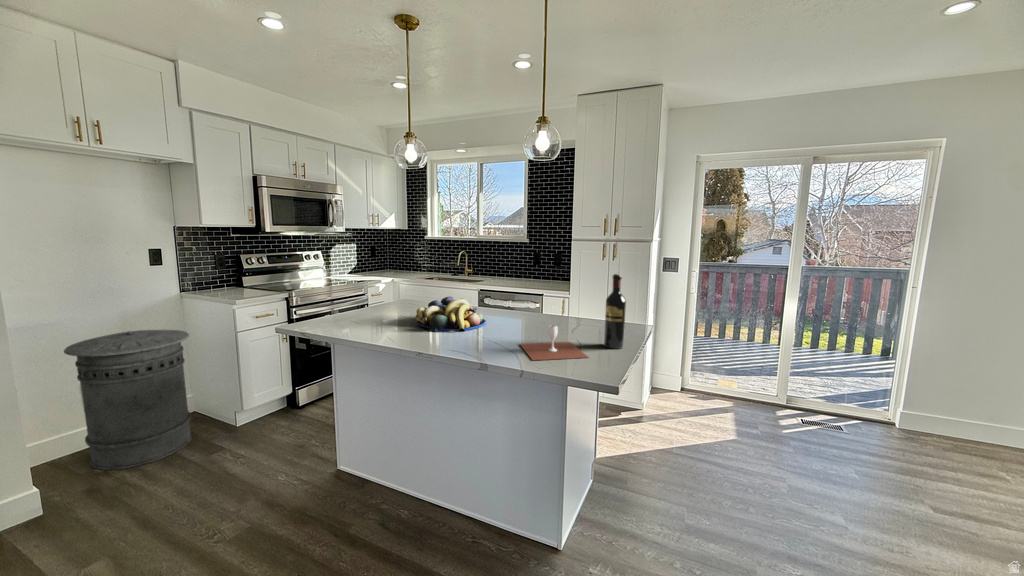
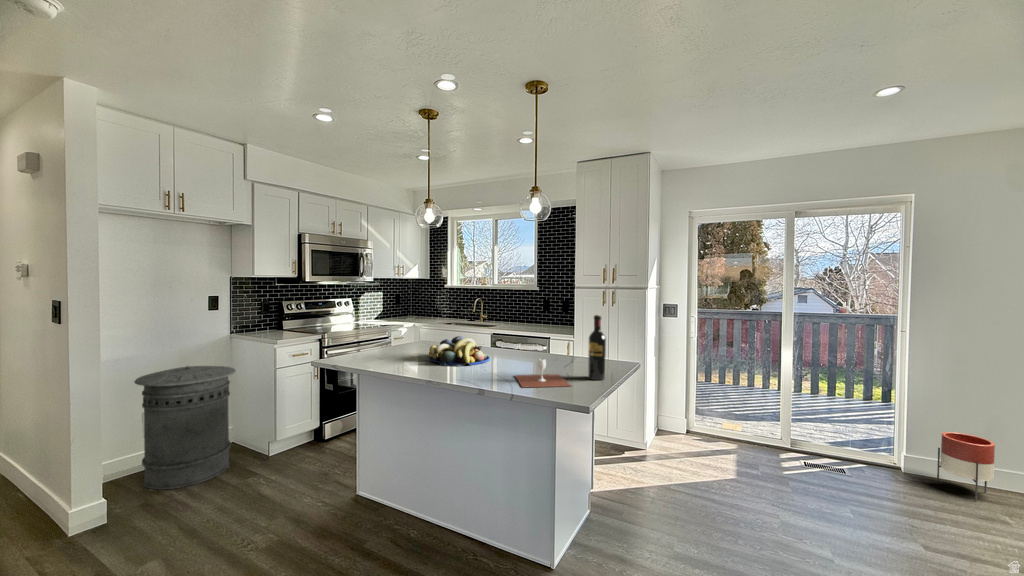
planter: none [932,389,996,457] -> present [937,432,995,501]

